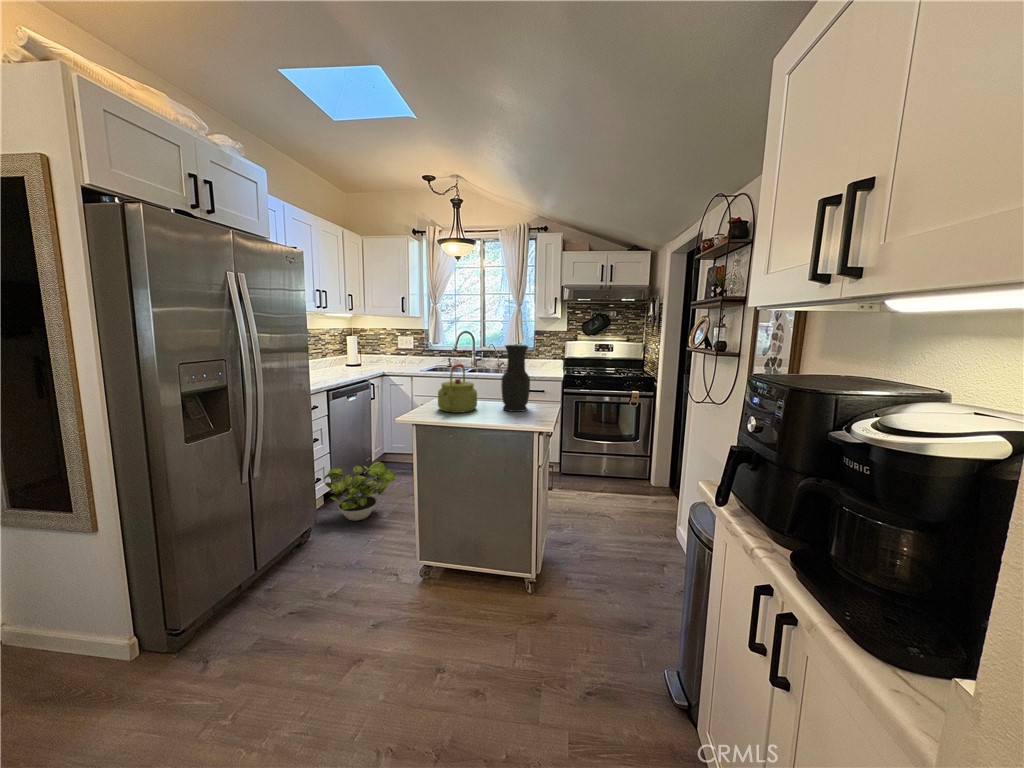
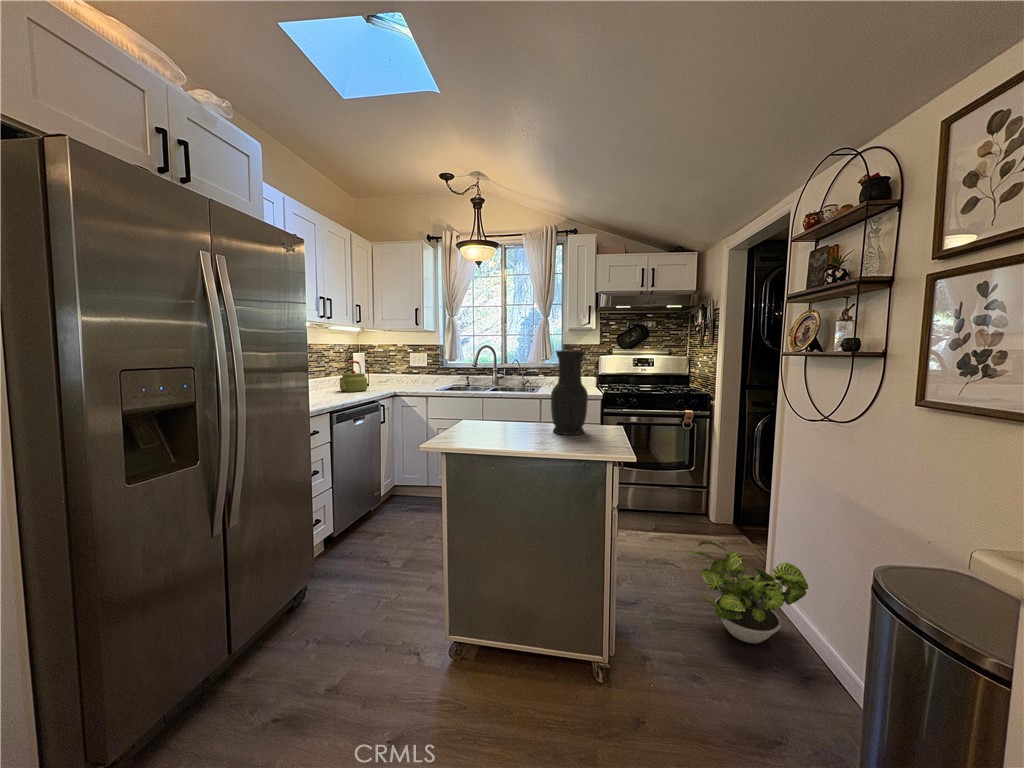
kettle: present [438,364,477,413] -> present [340,361,367,392]
potted plant: present [324,462,395,521] -> present [684,541,808,643]

